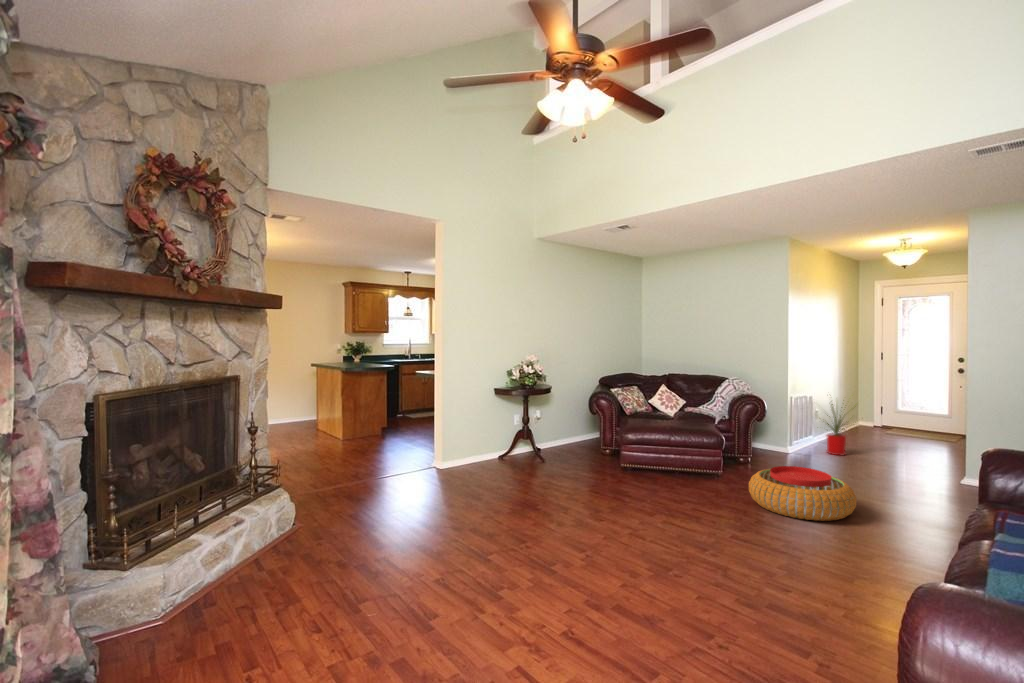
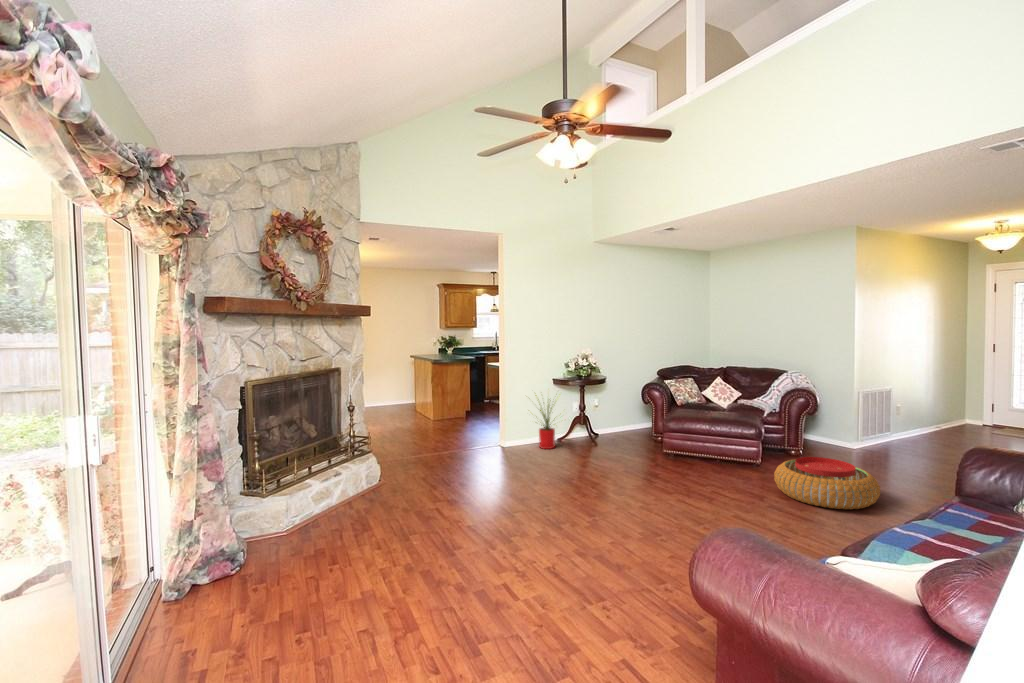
house plant: present [827,404,846,455] -> present [535,395,555,449]

